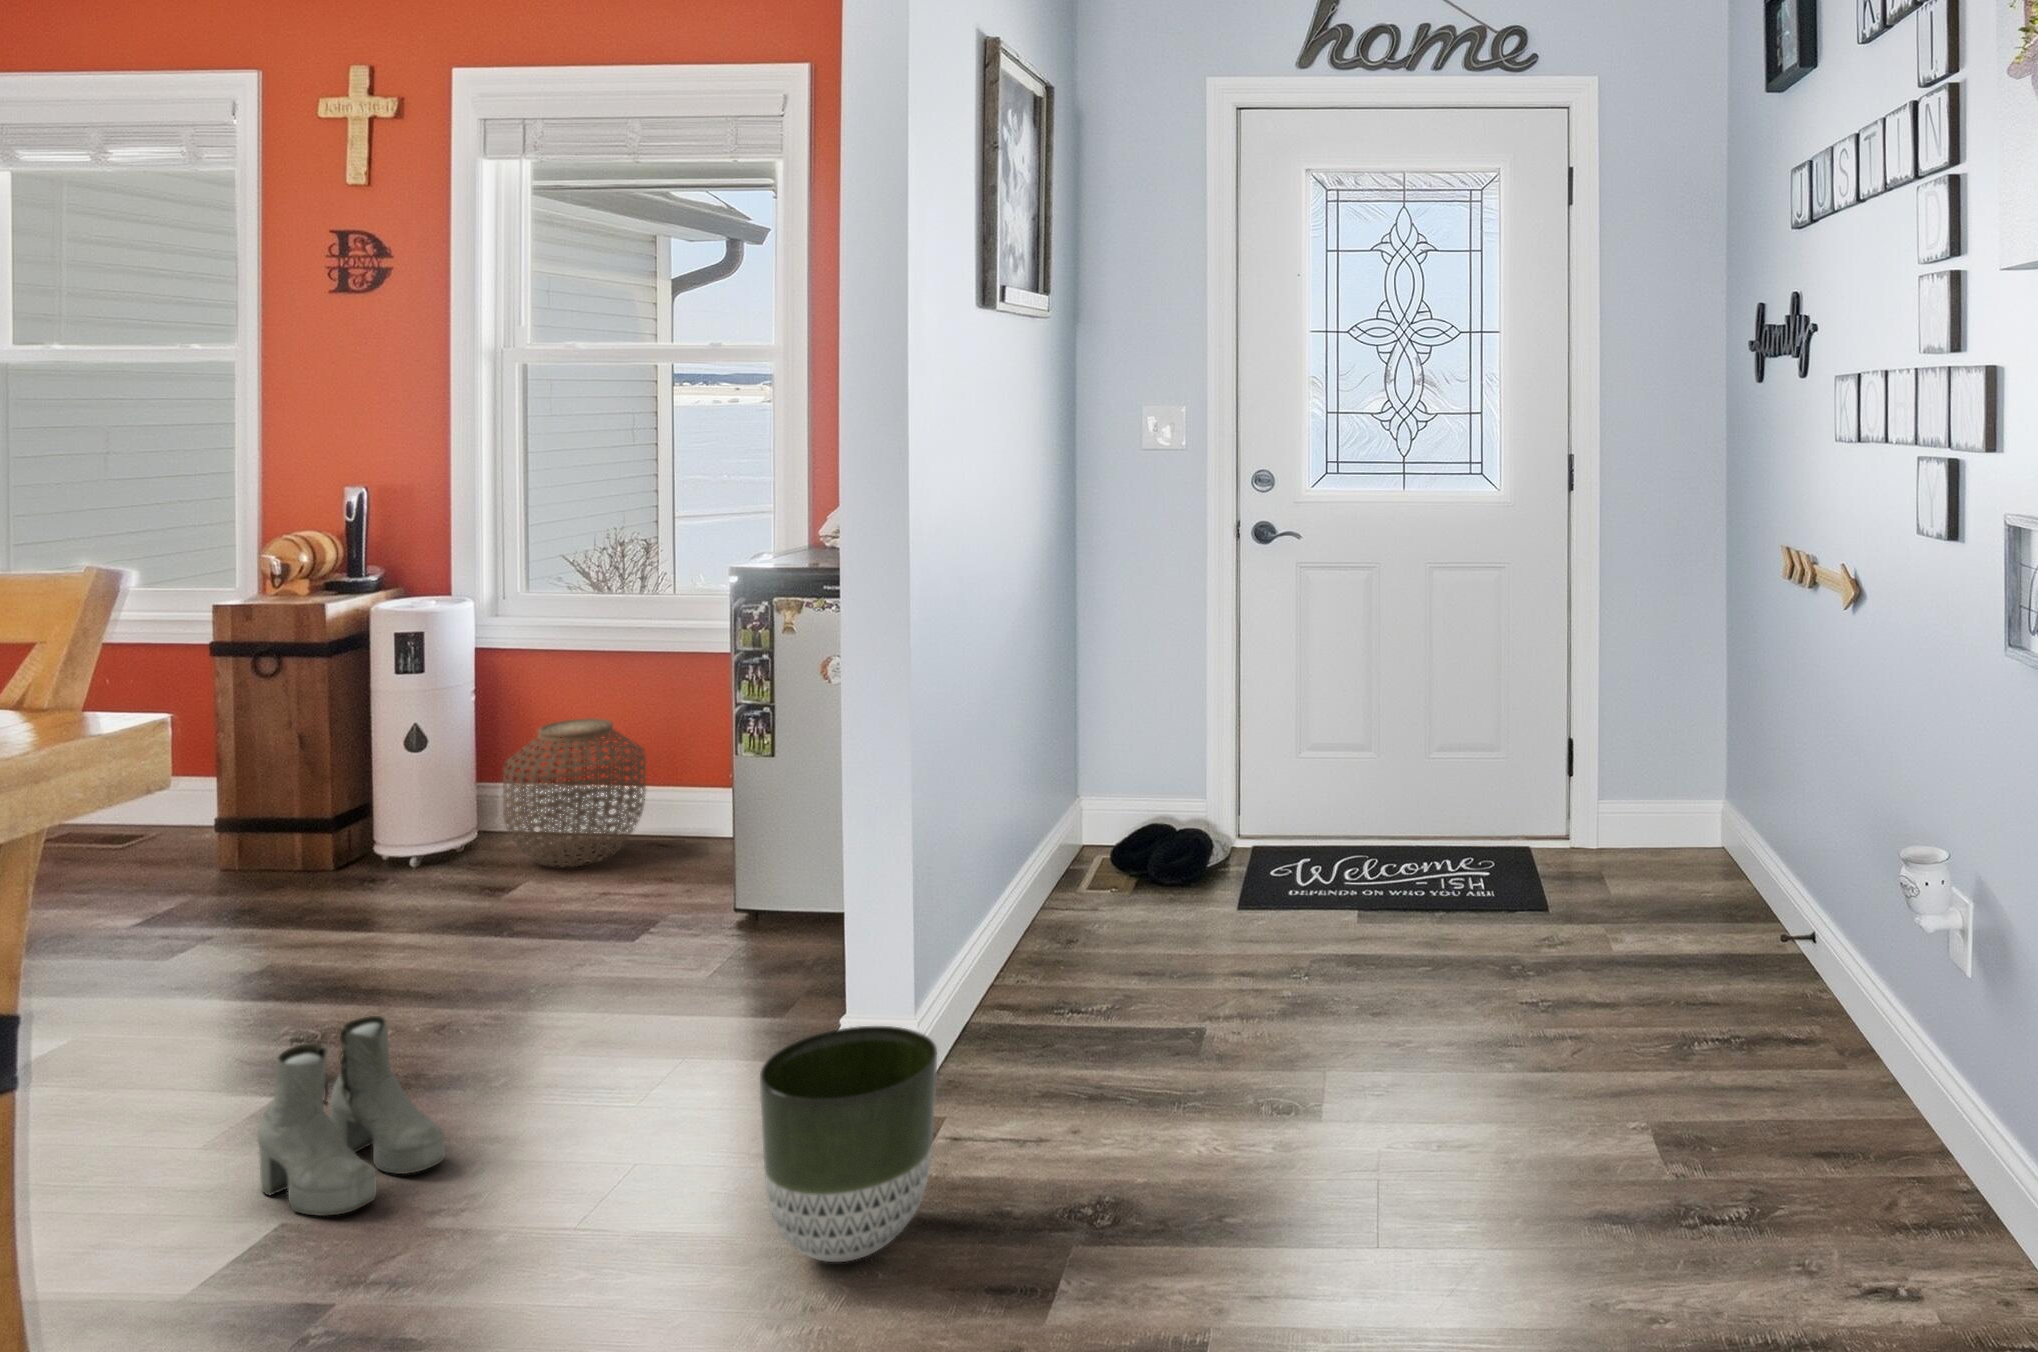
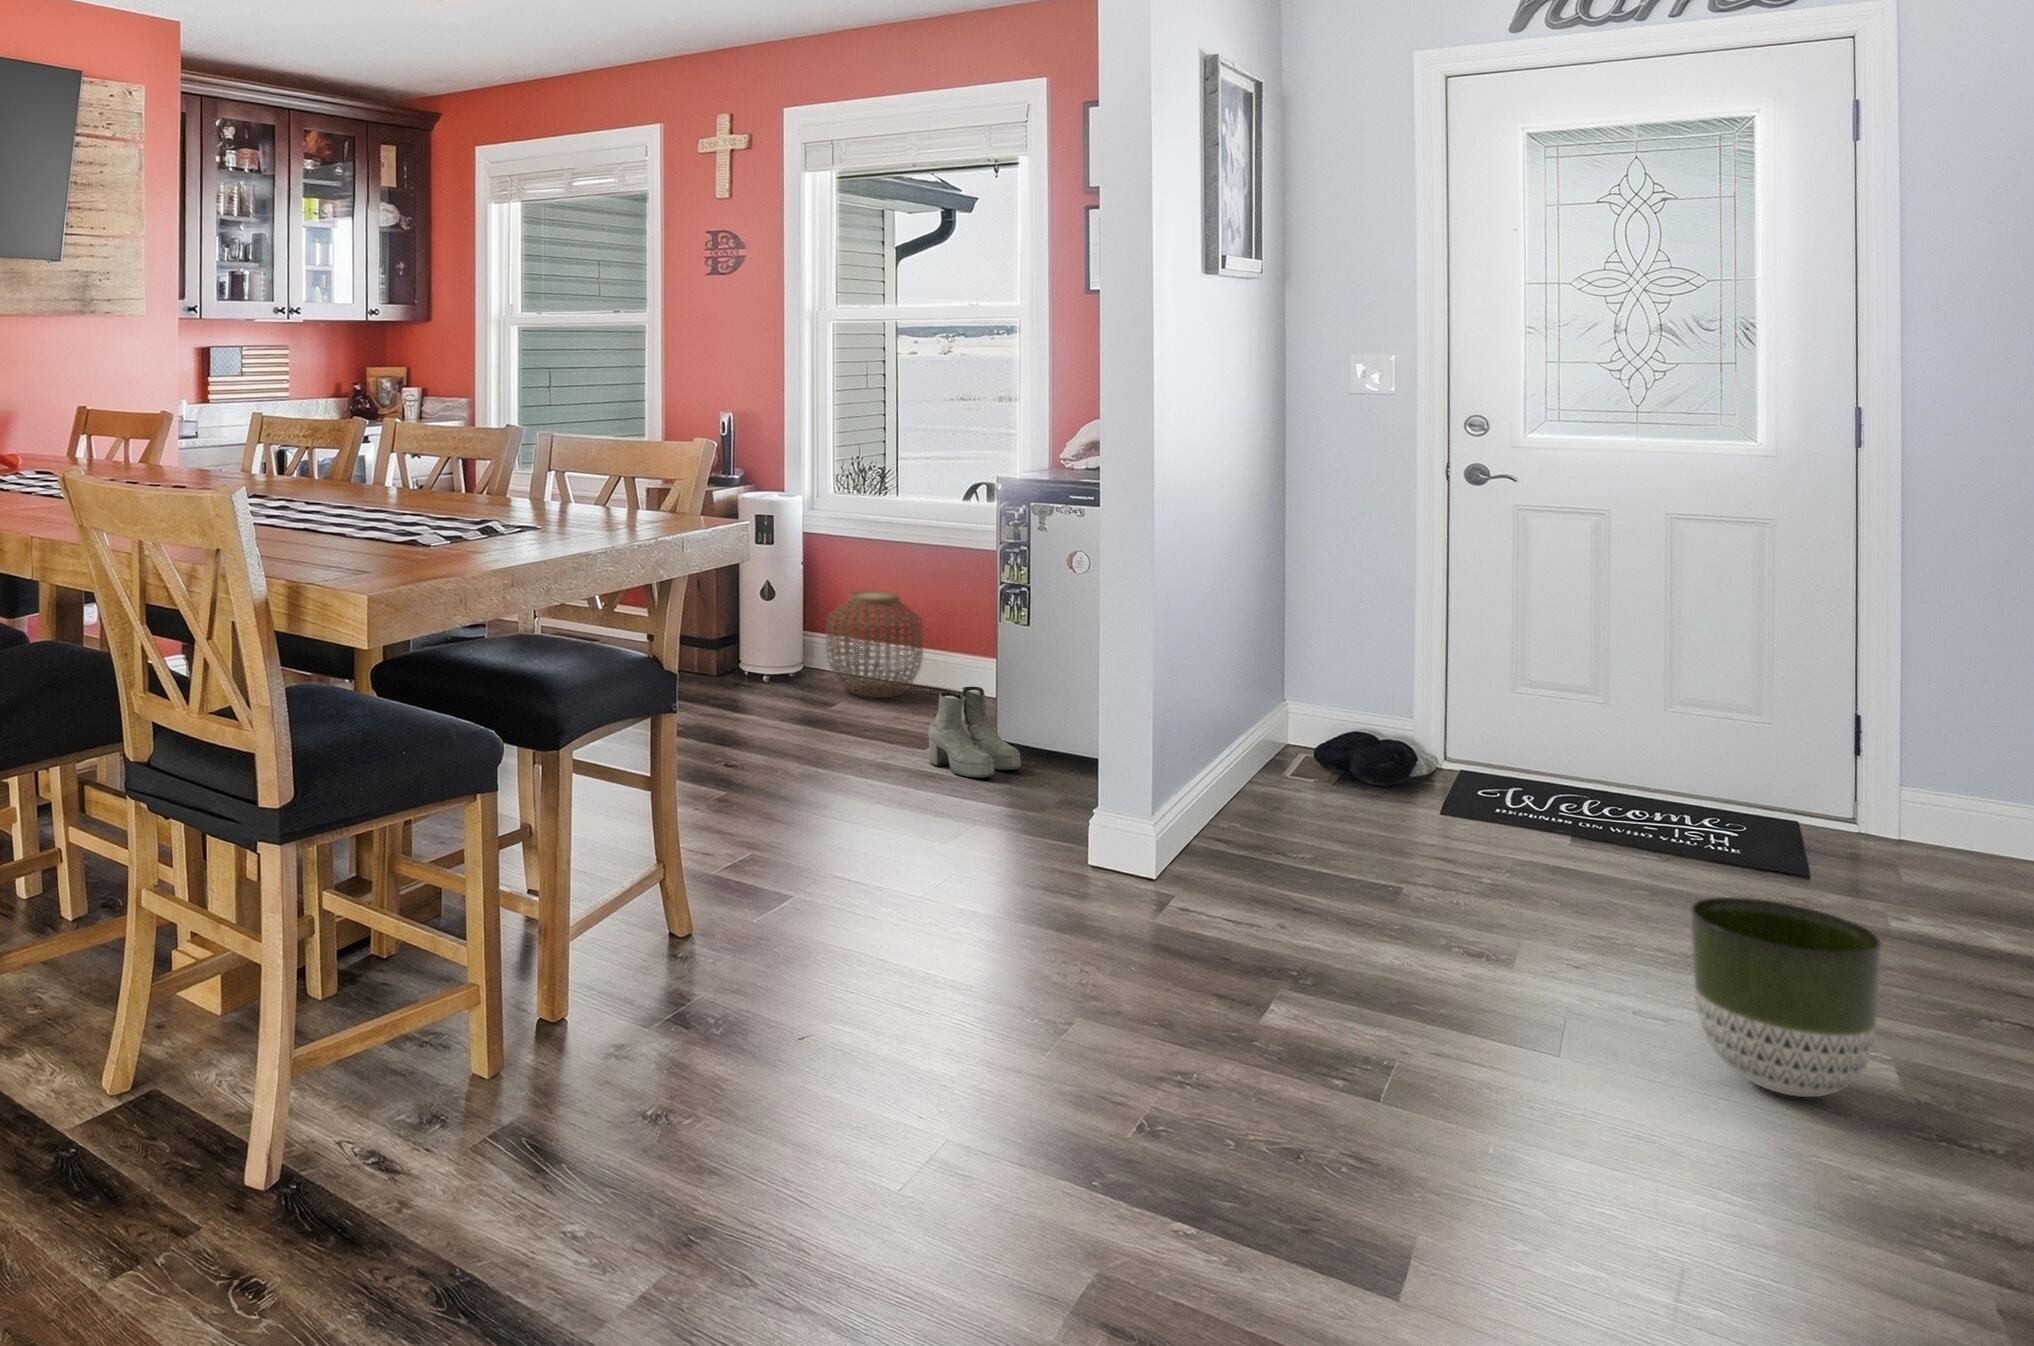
boots: present [257,1016,445,1216] -> present [928,687,1021,778]
planter: present [760,1026,937,1262] -> present [1690,897,1882,1097]

